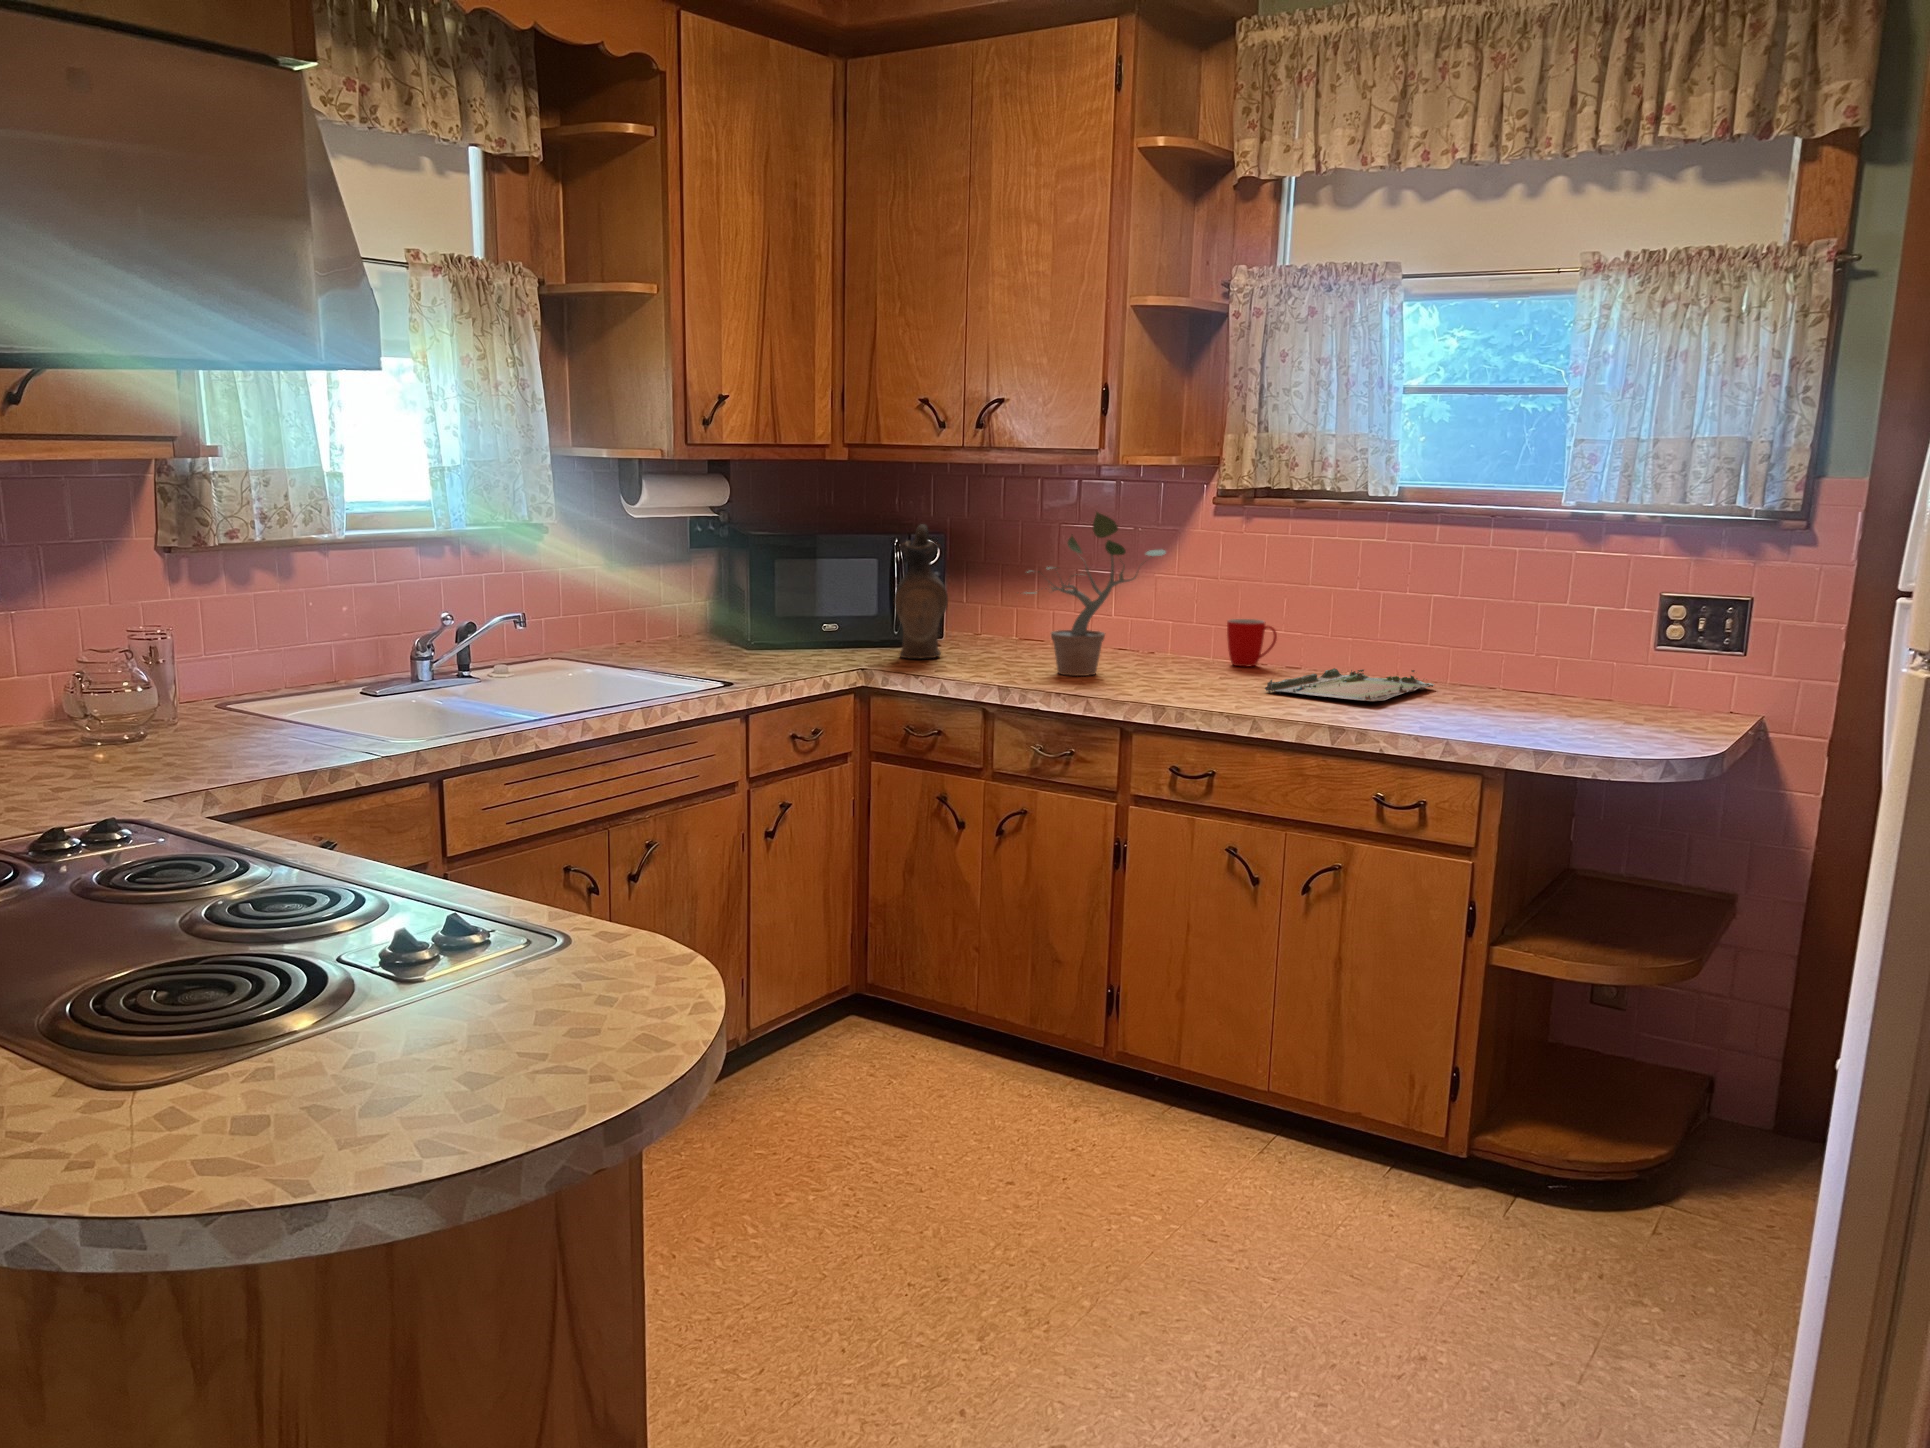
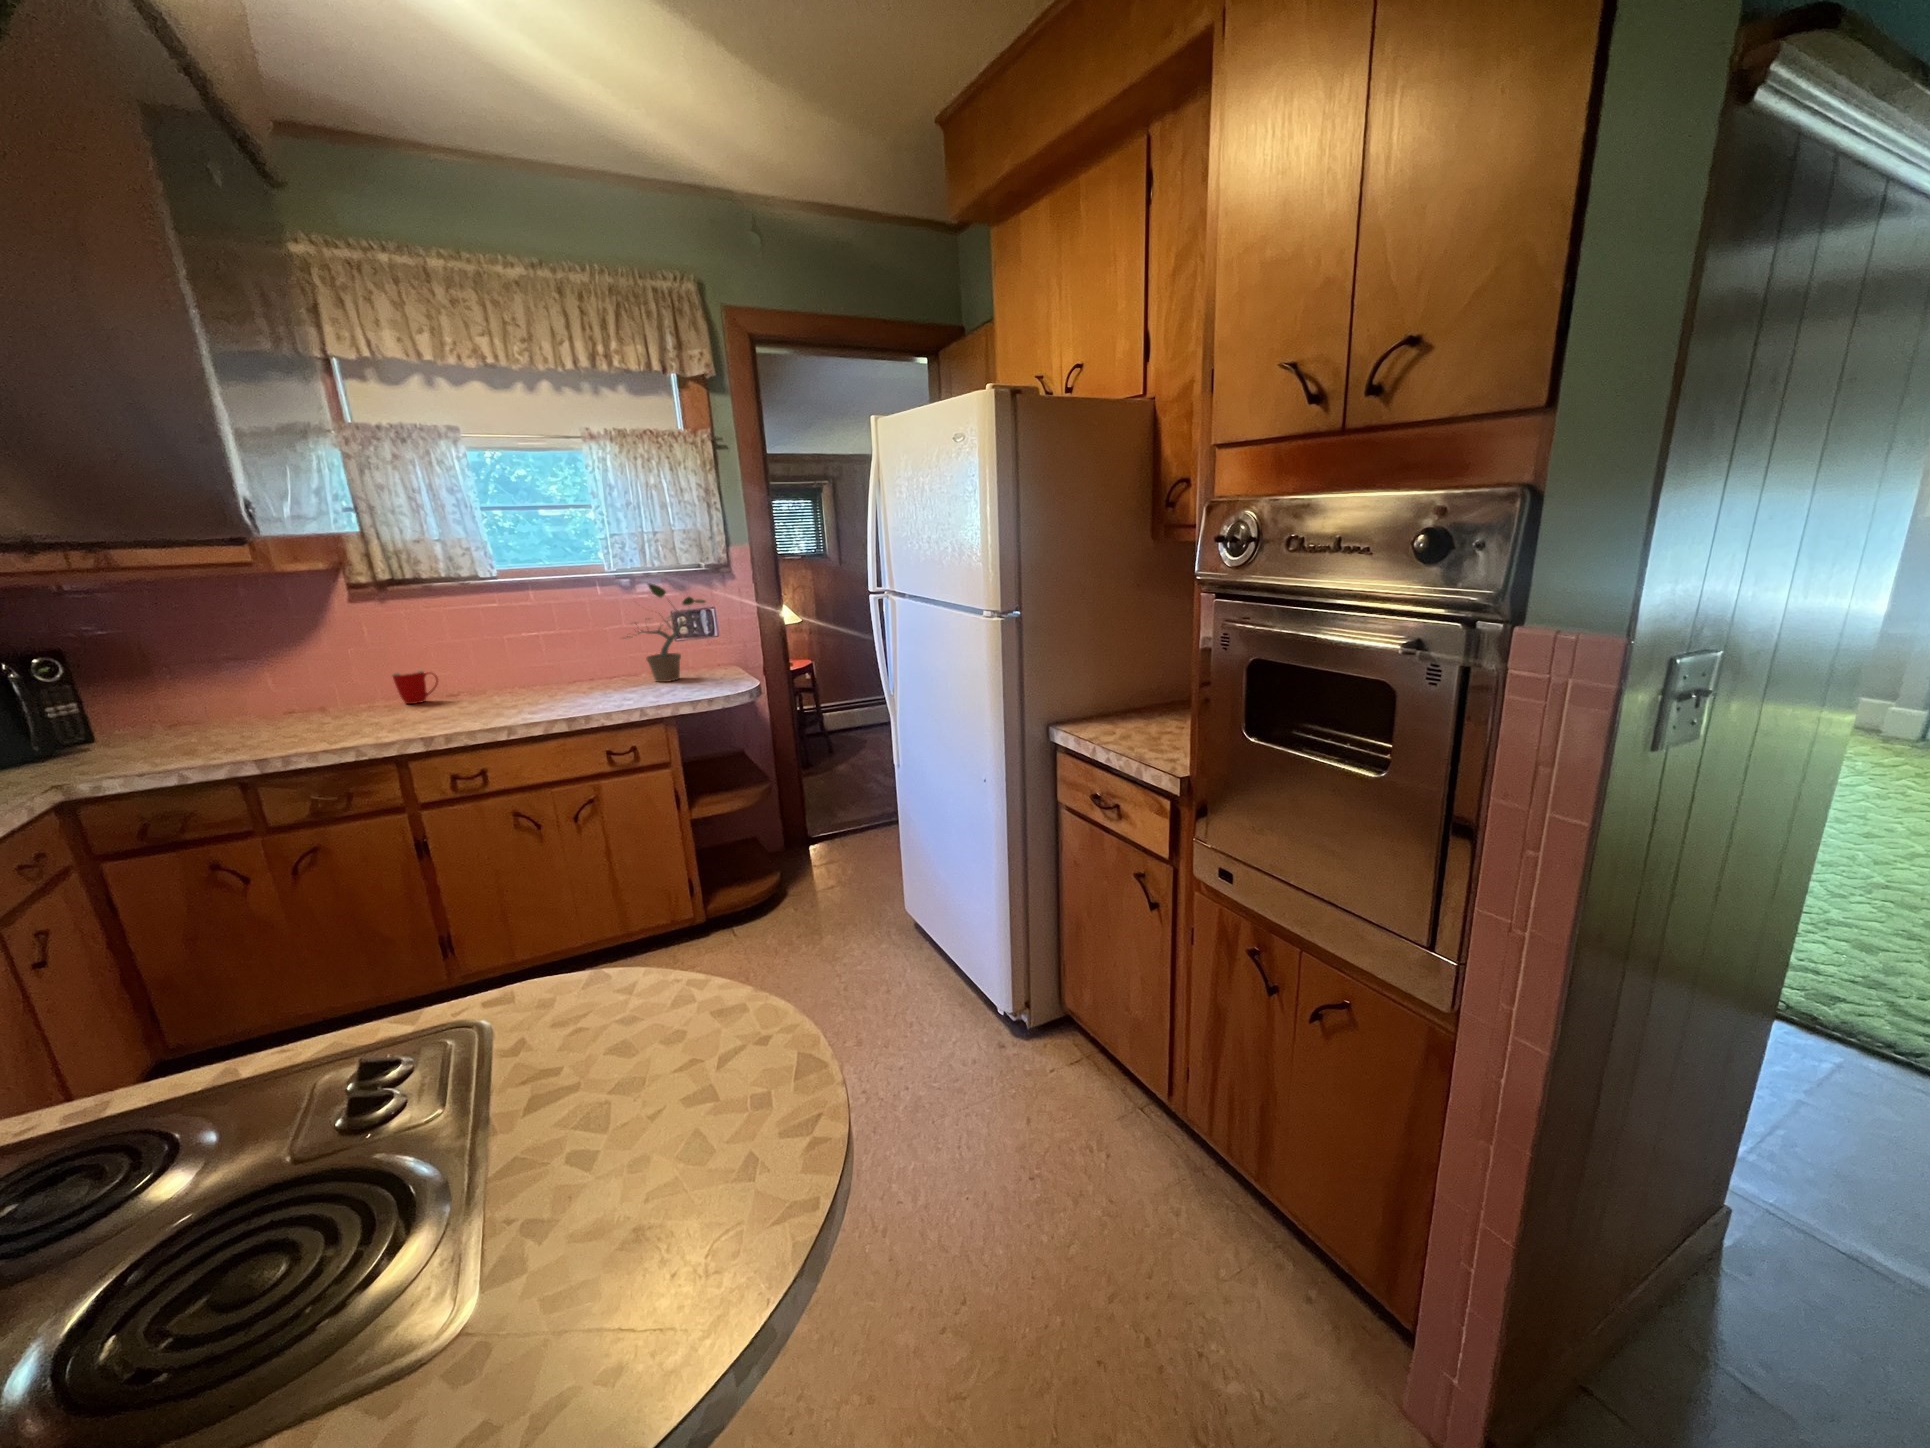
potted plant: present [1027,512,1166,676] -> present [627,583,705,682]
ceramic pitcher: present [894,524,948,658] -> none [33,645,126,767]
tray: present [1265,668,1434,702] -> none [475,678,568,712]

